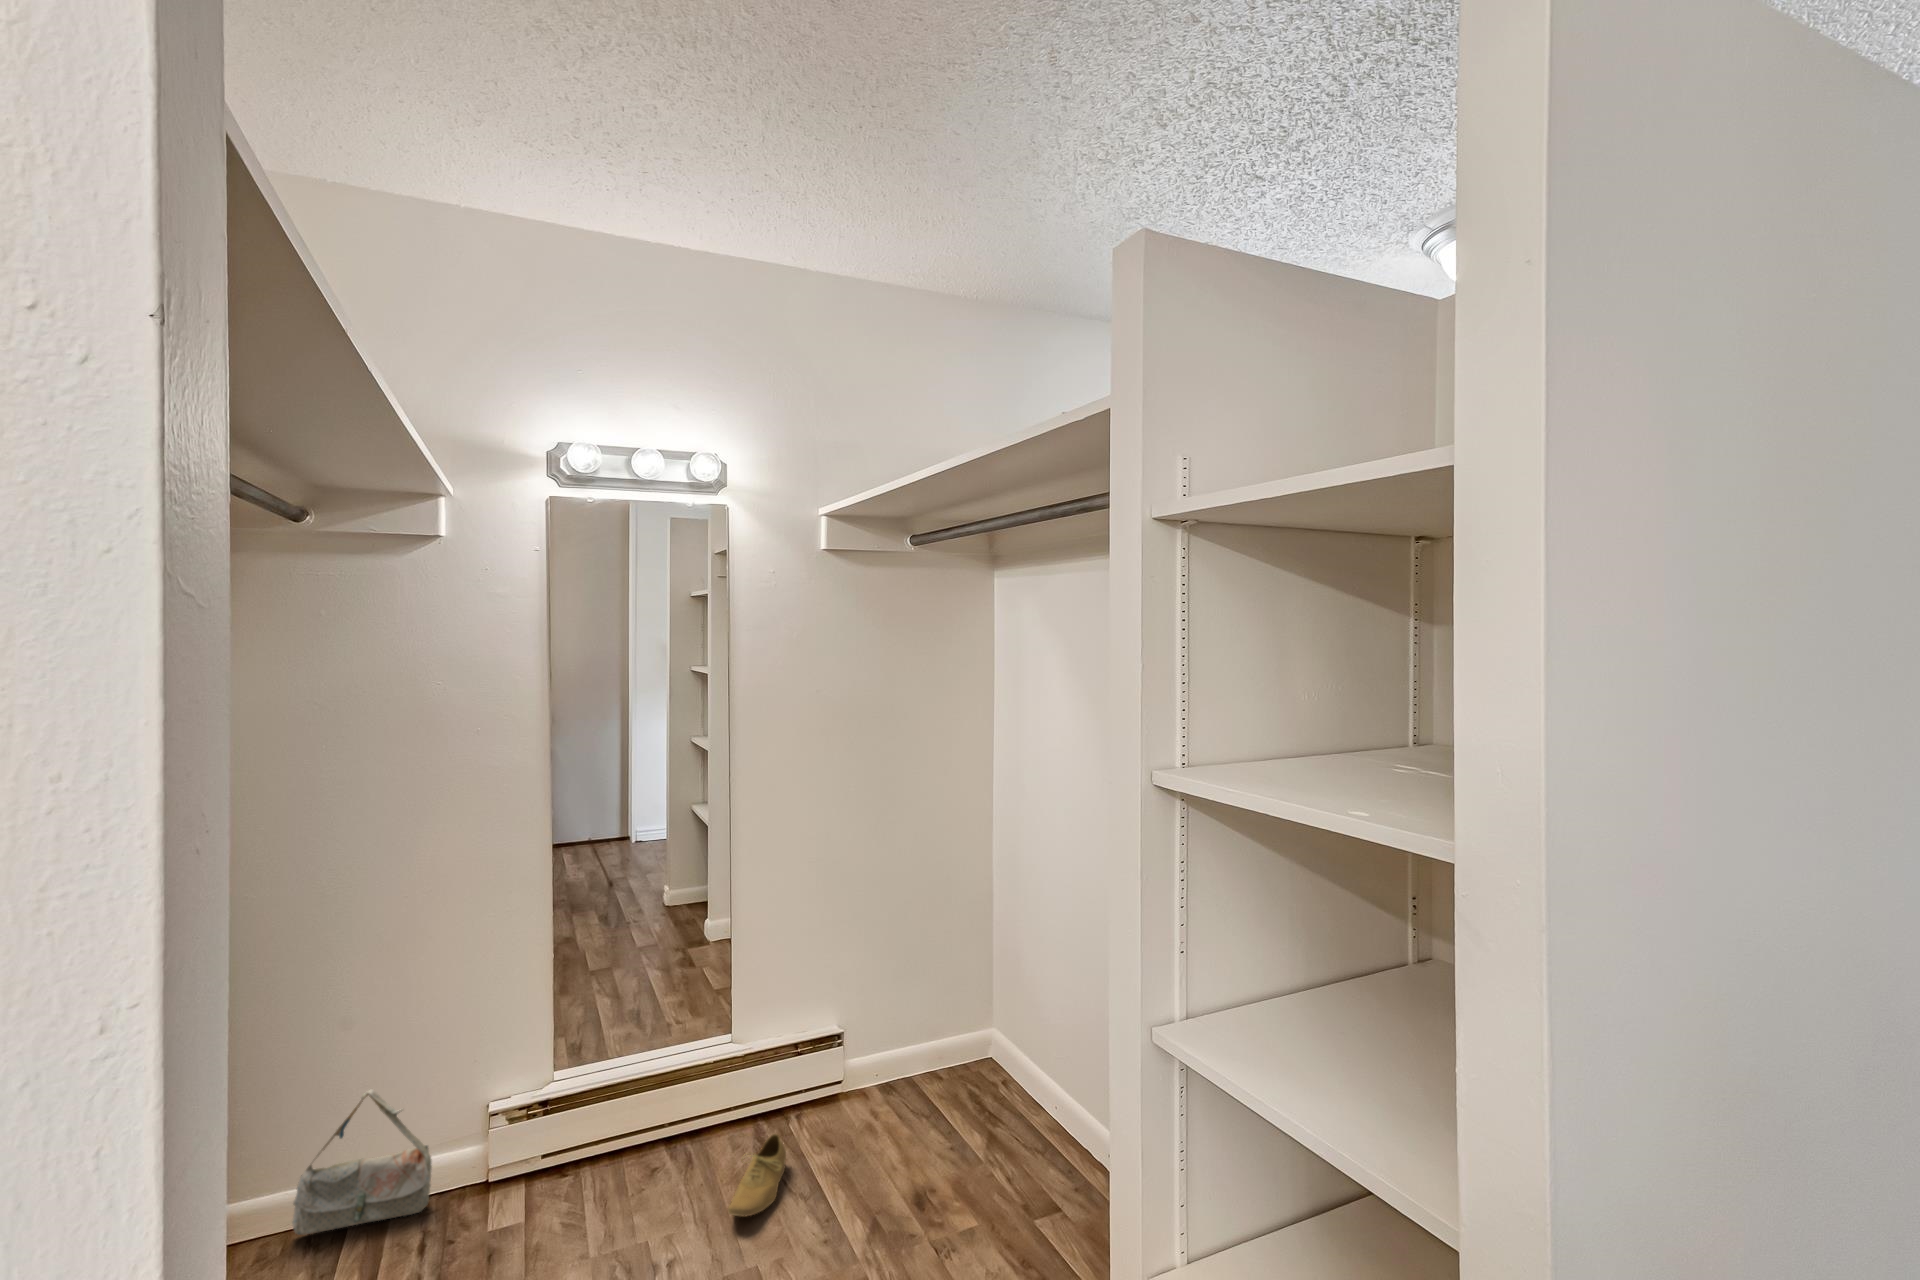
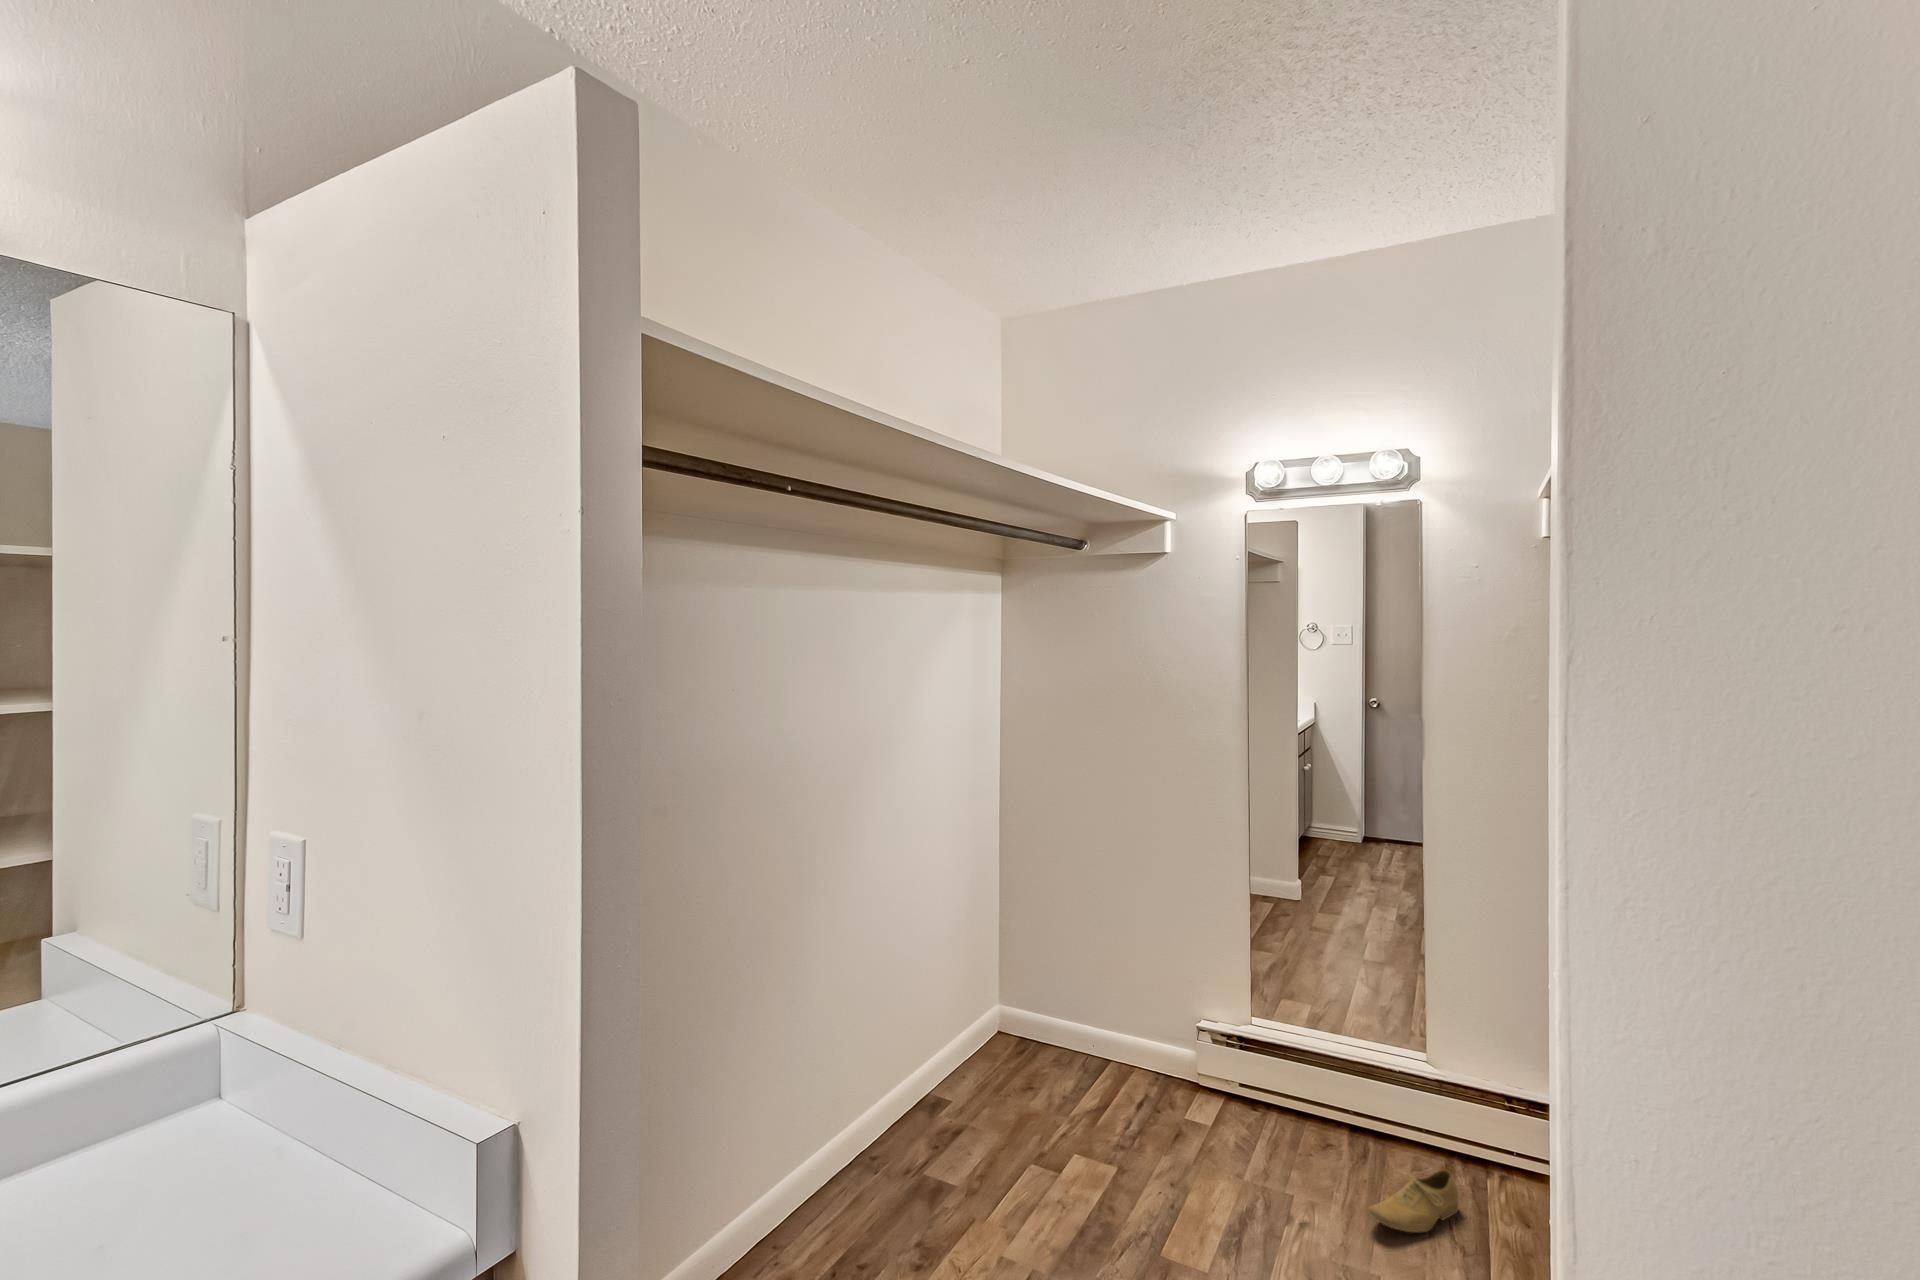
bag: present [292,1089,432,1235] -> none [1077,975,1159,1083]

